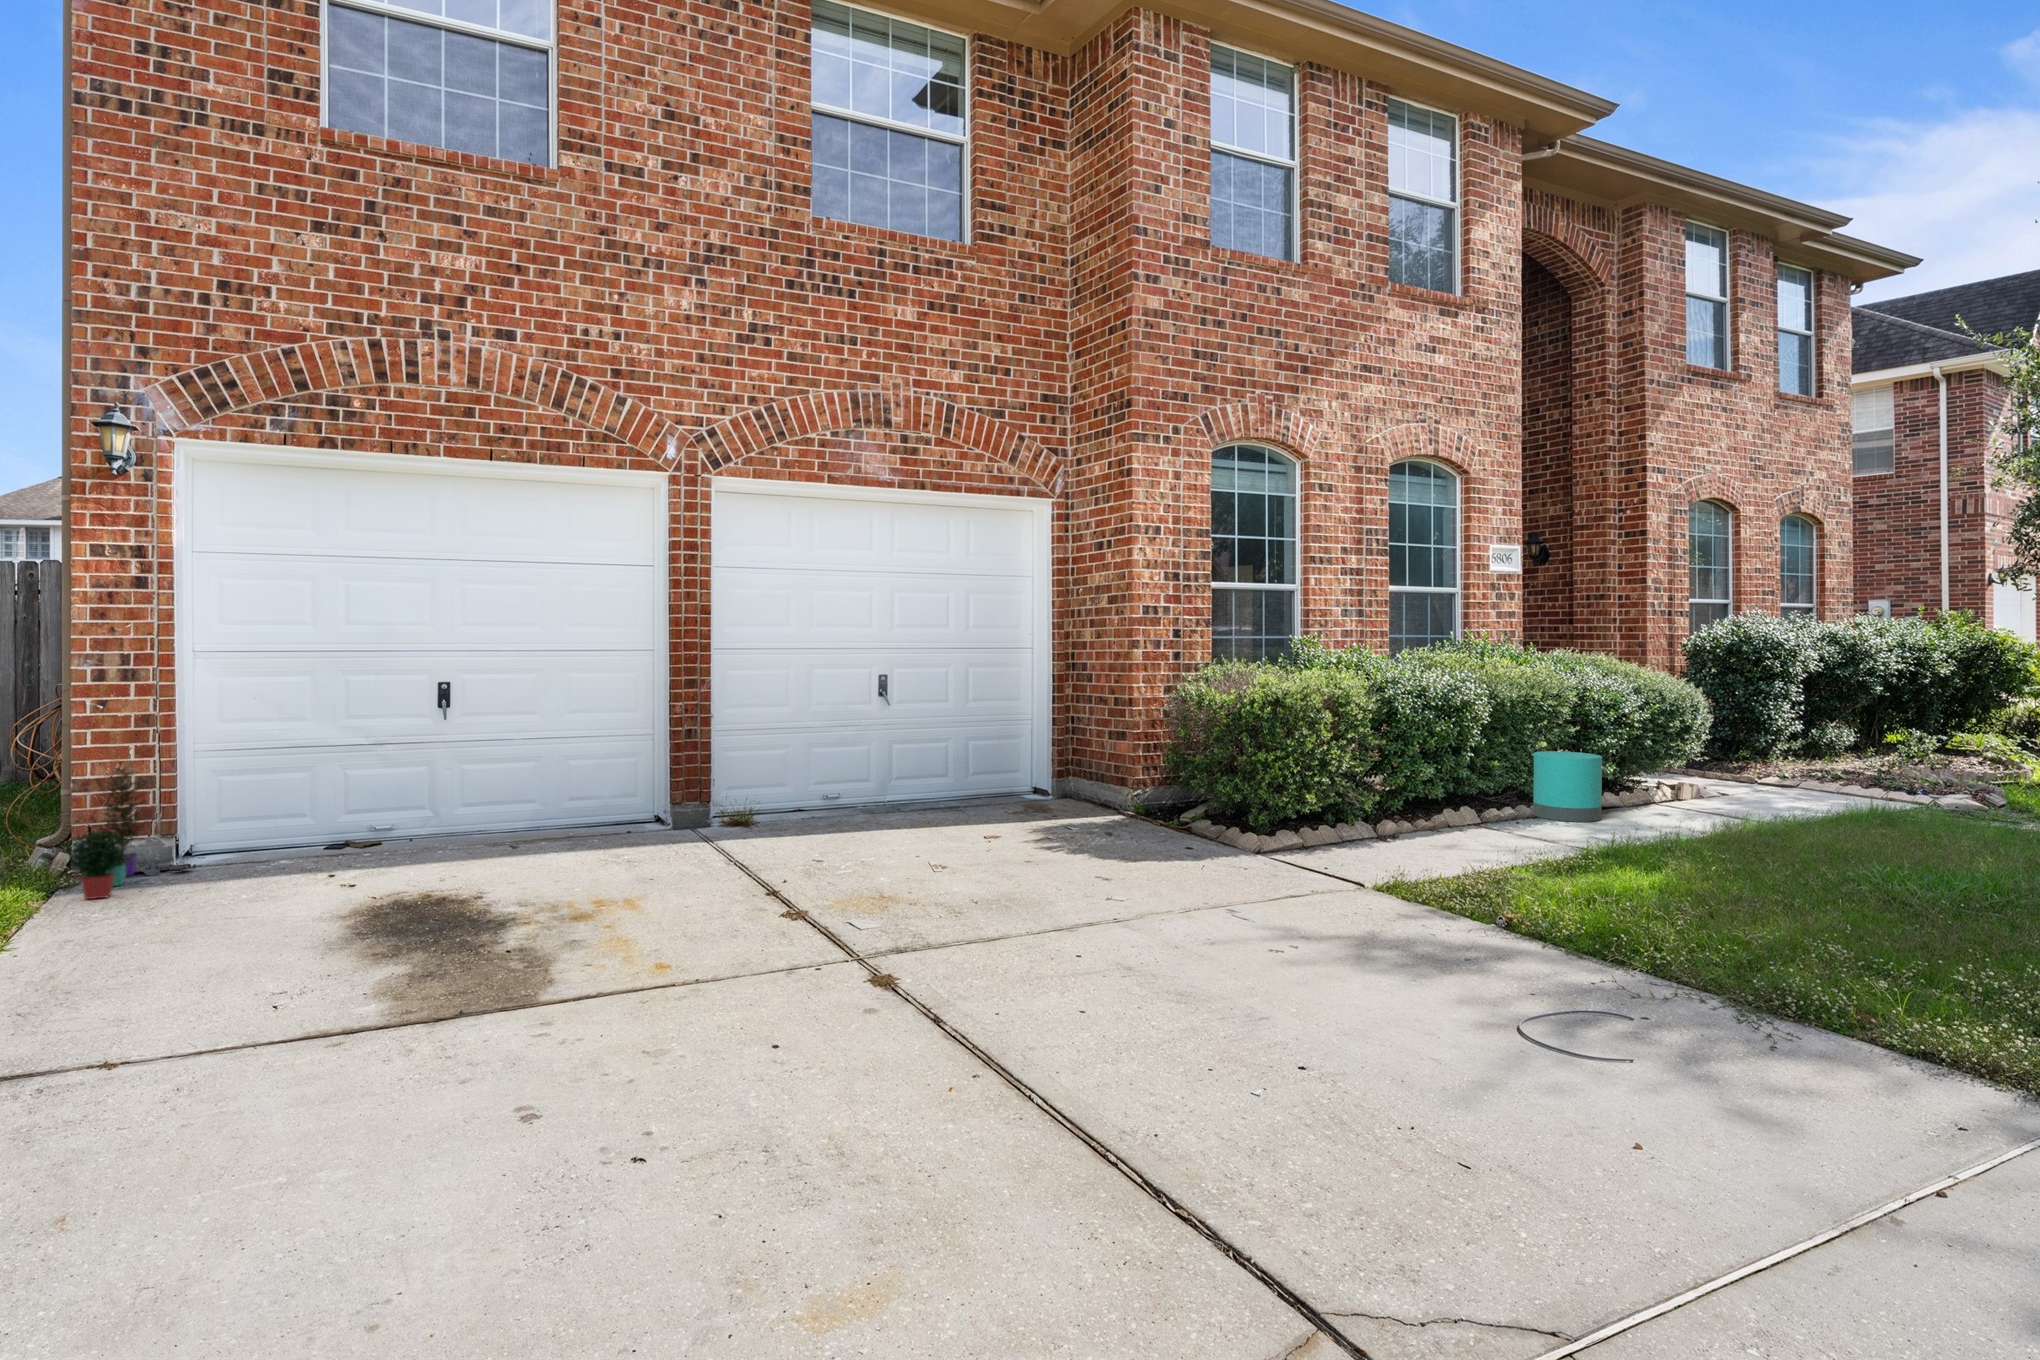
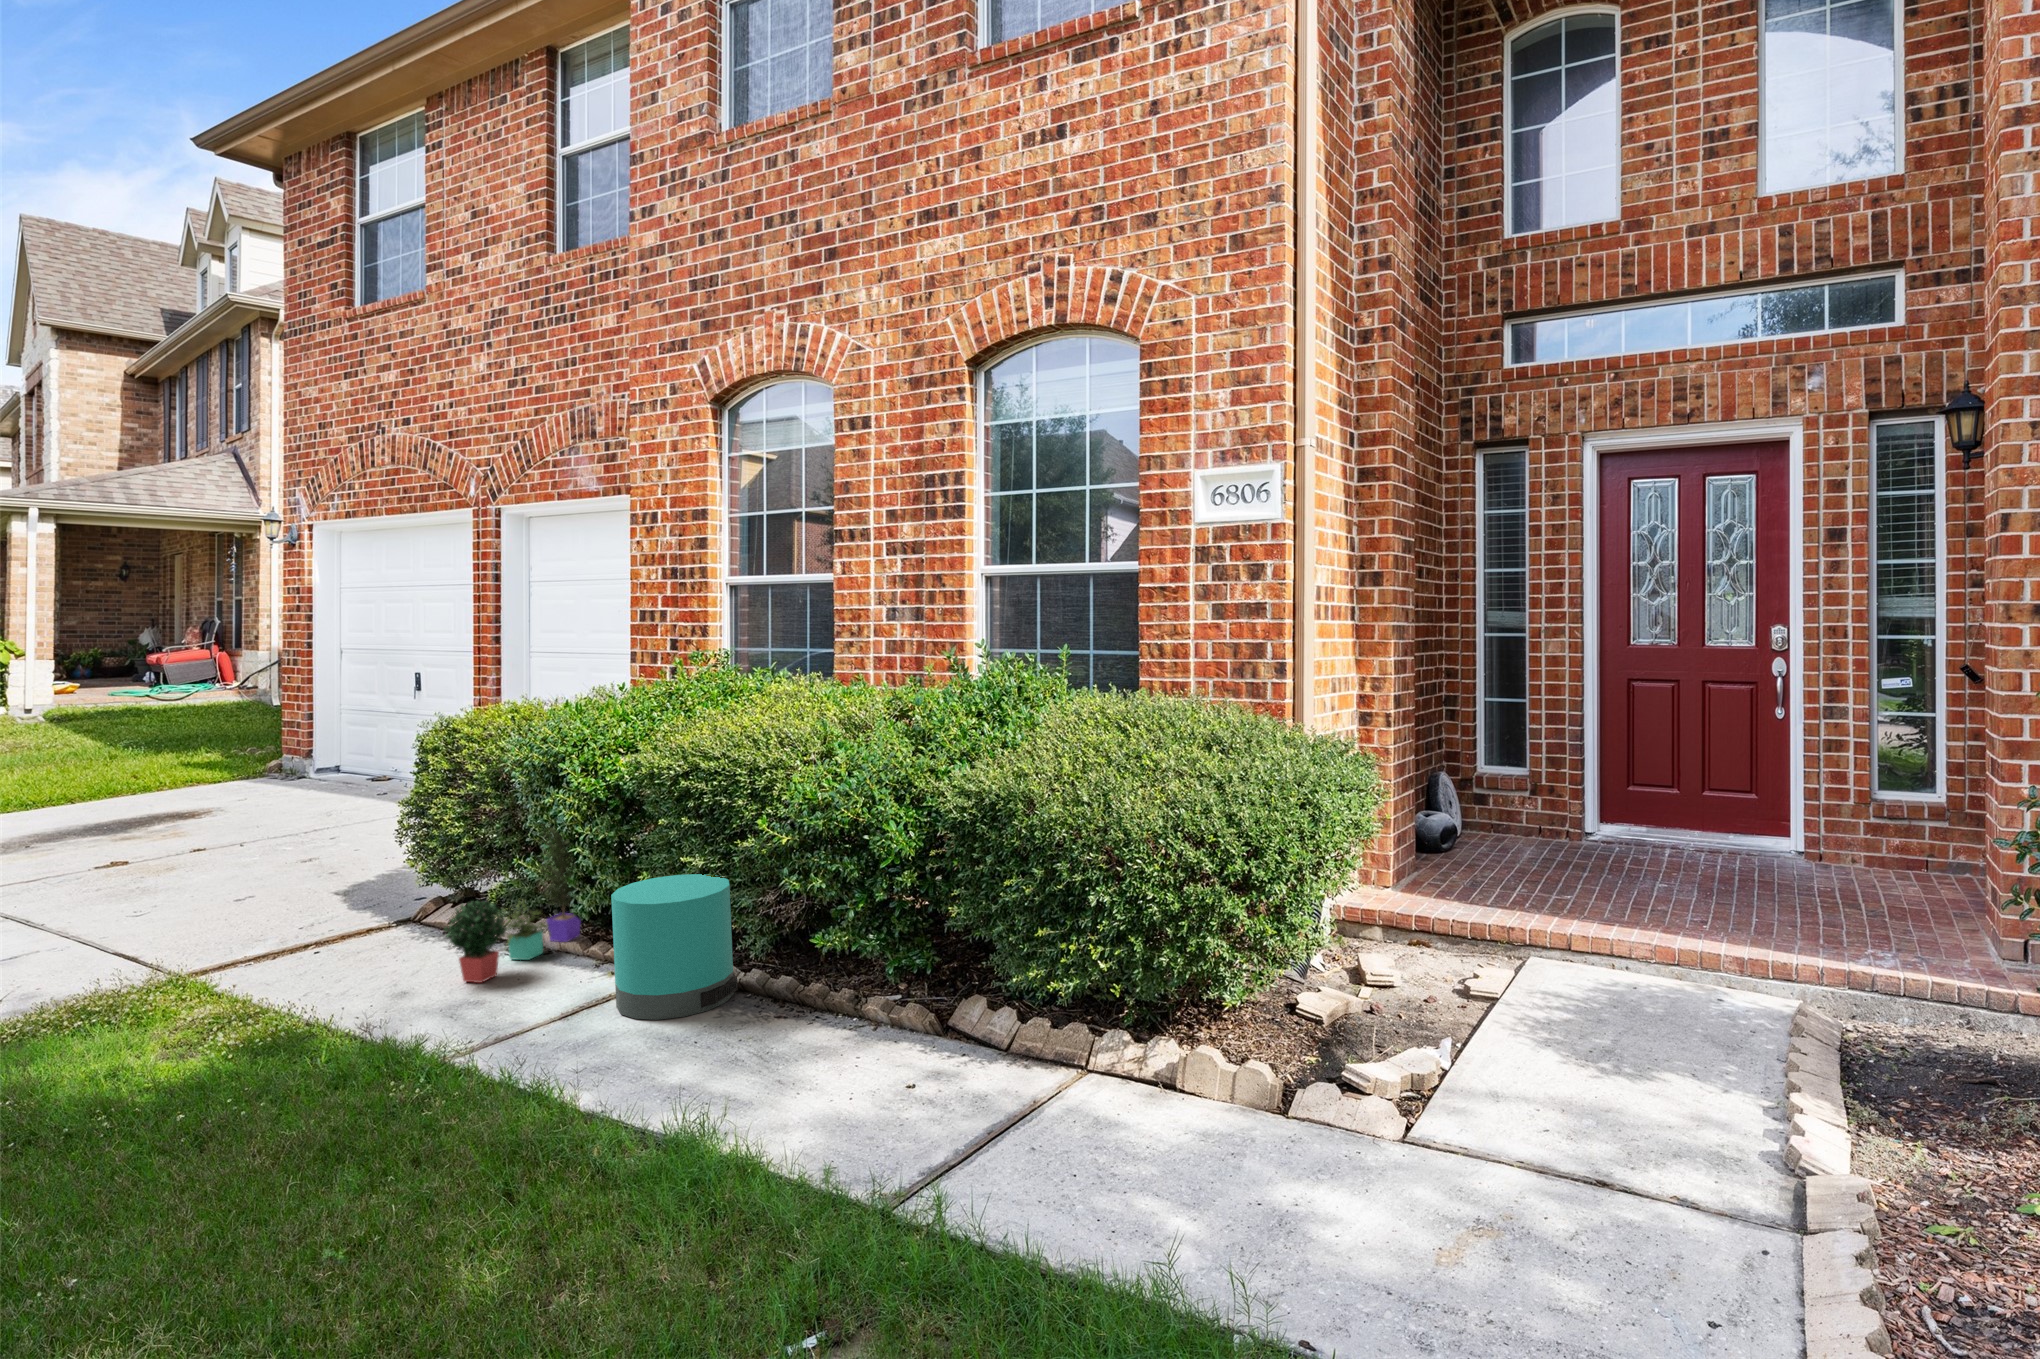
potted plant: present [69,767,146,899] -> present [444,819,581,983]

